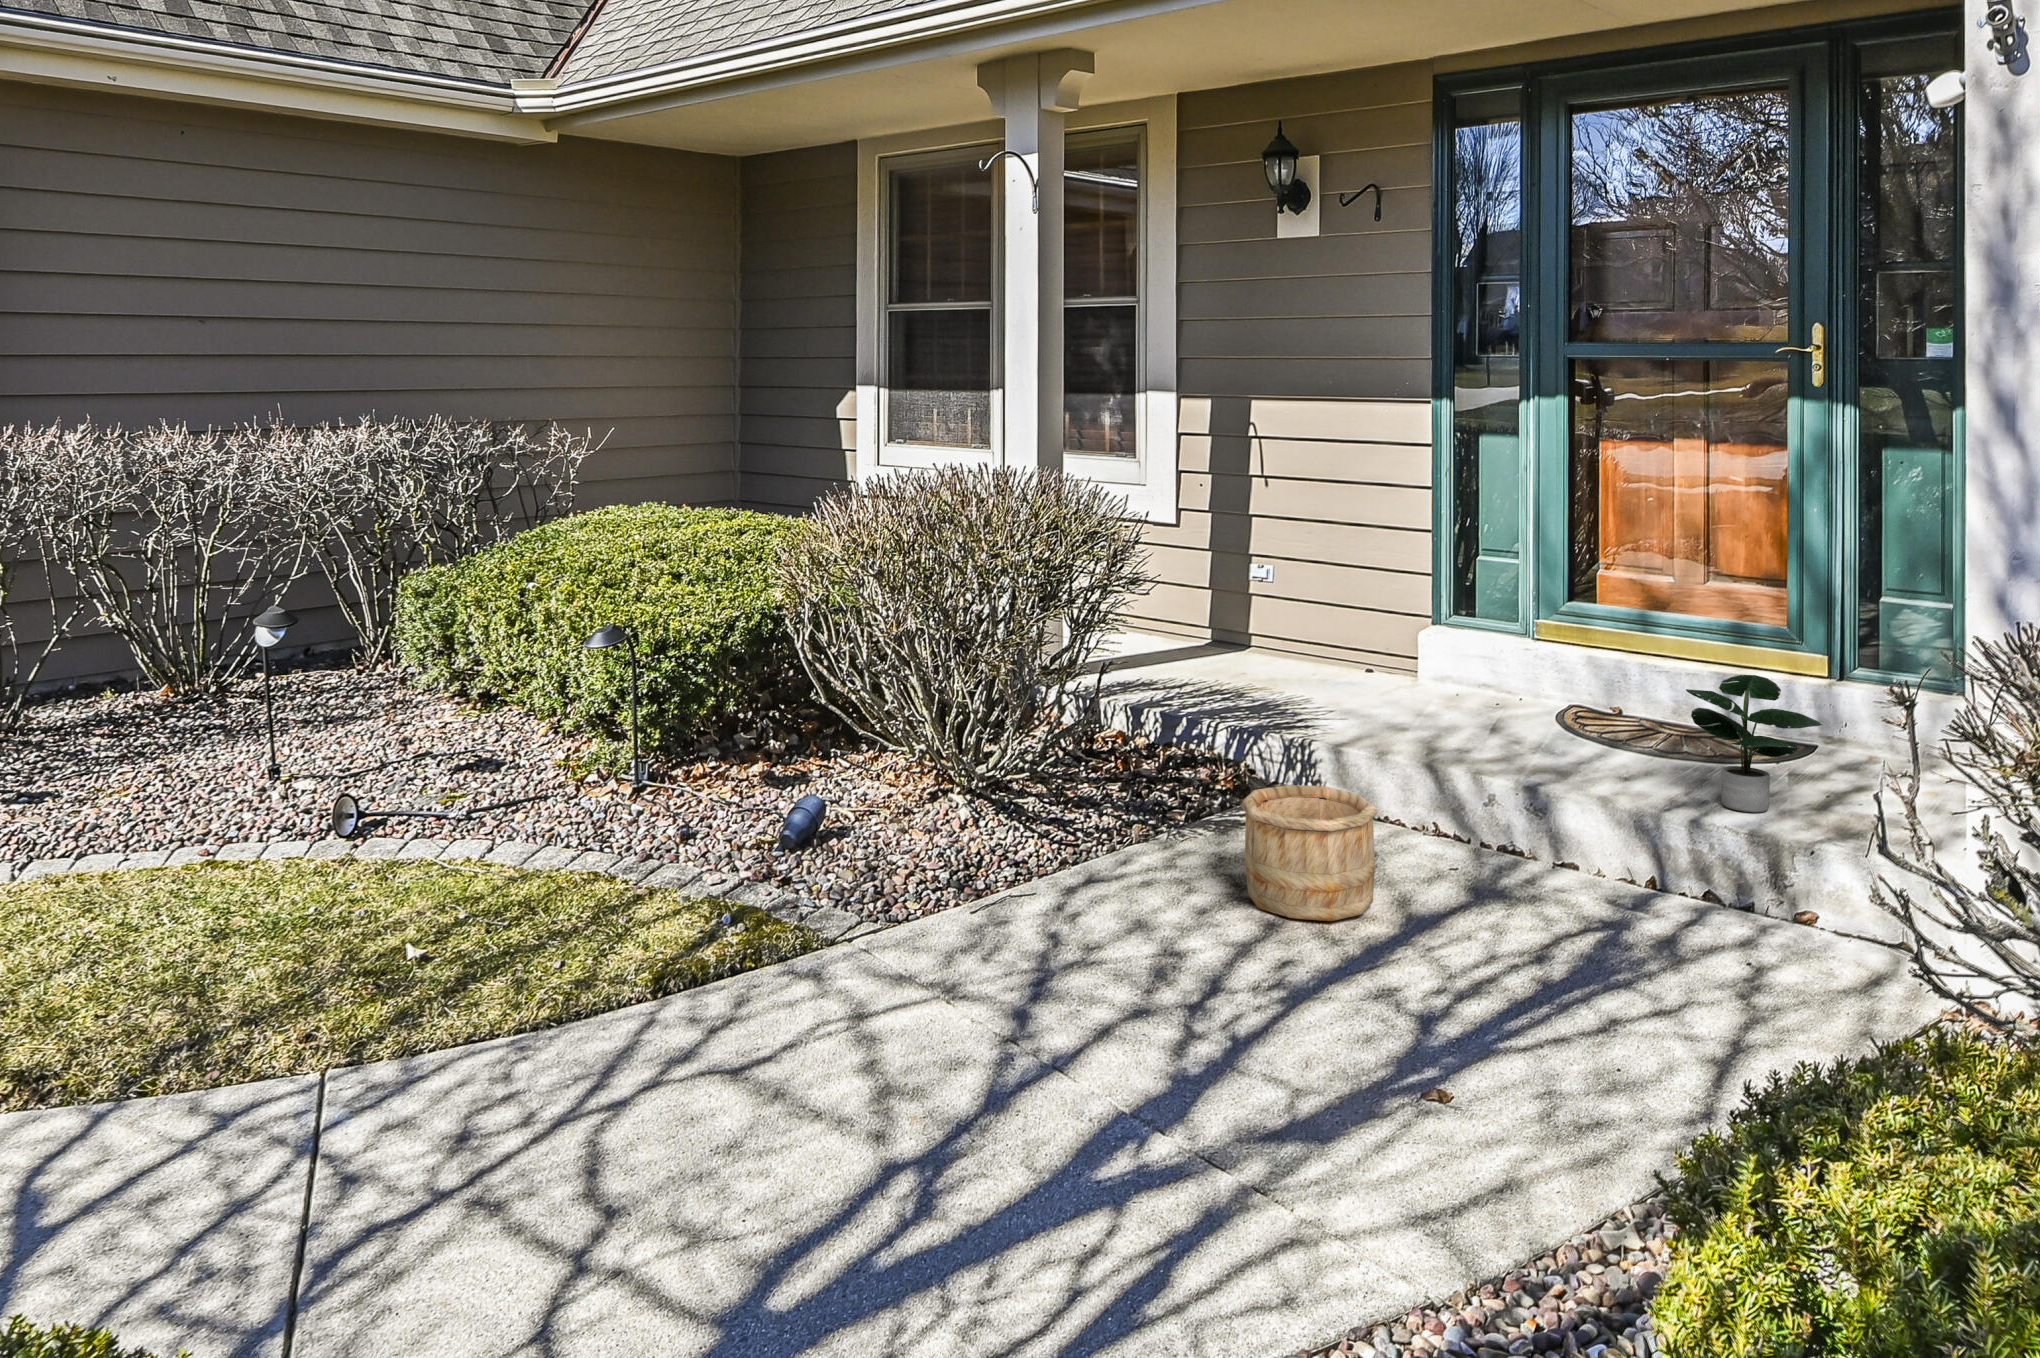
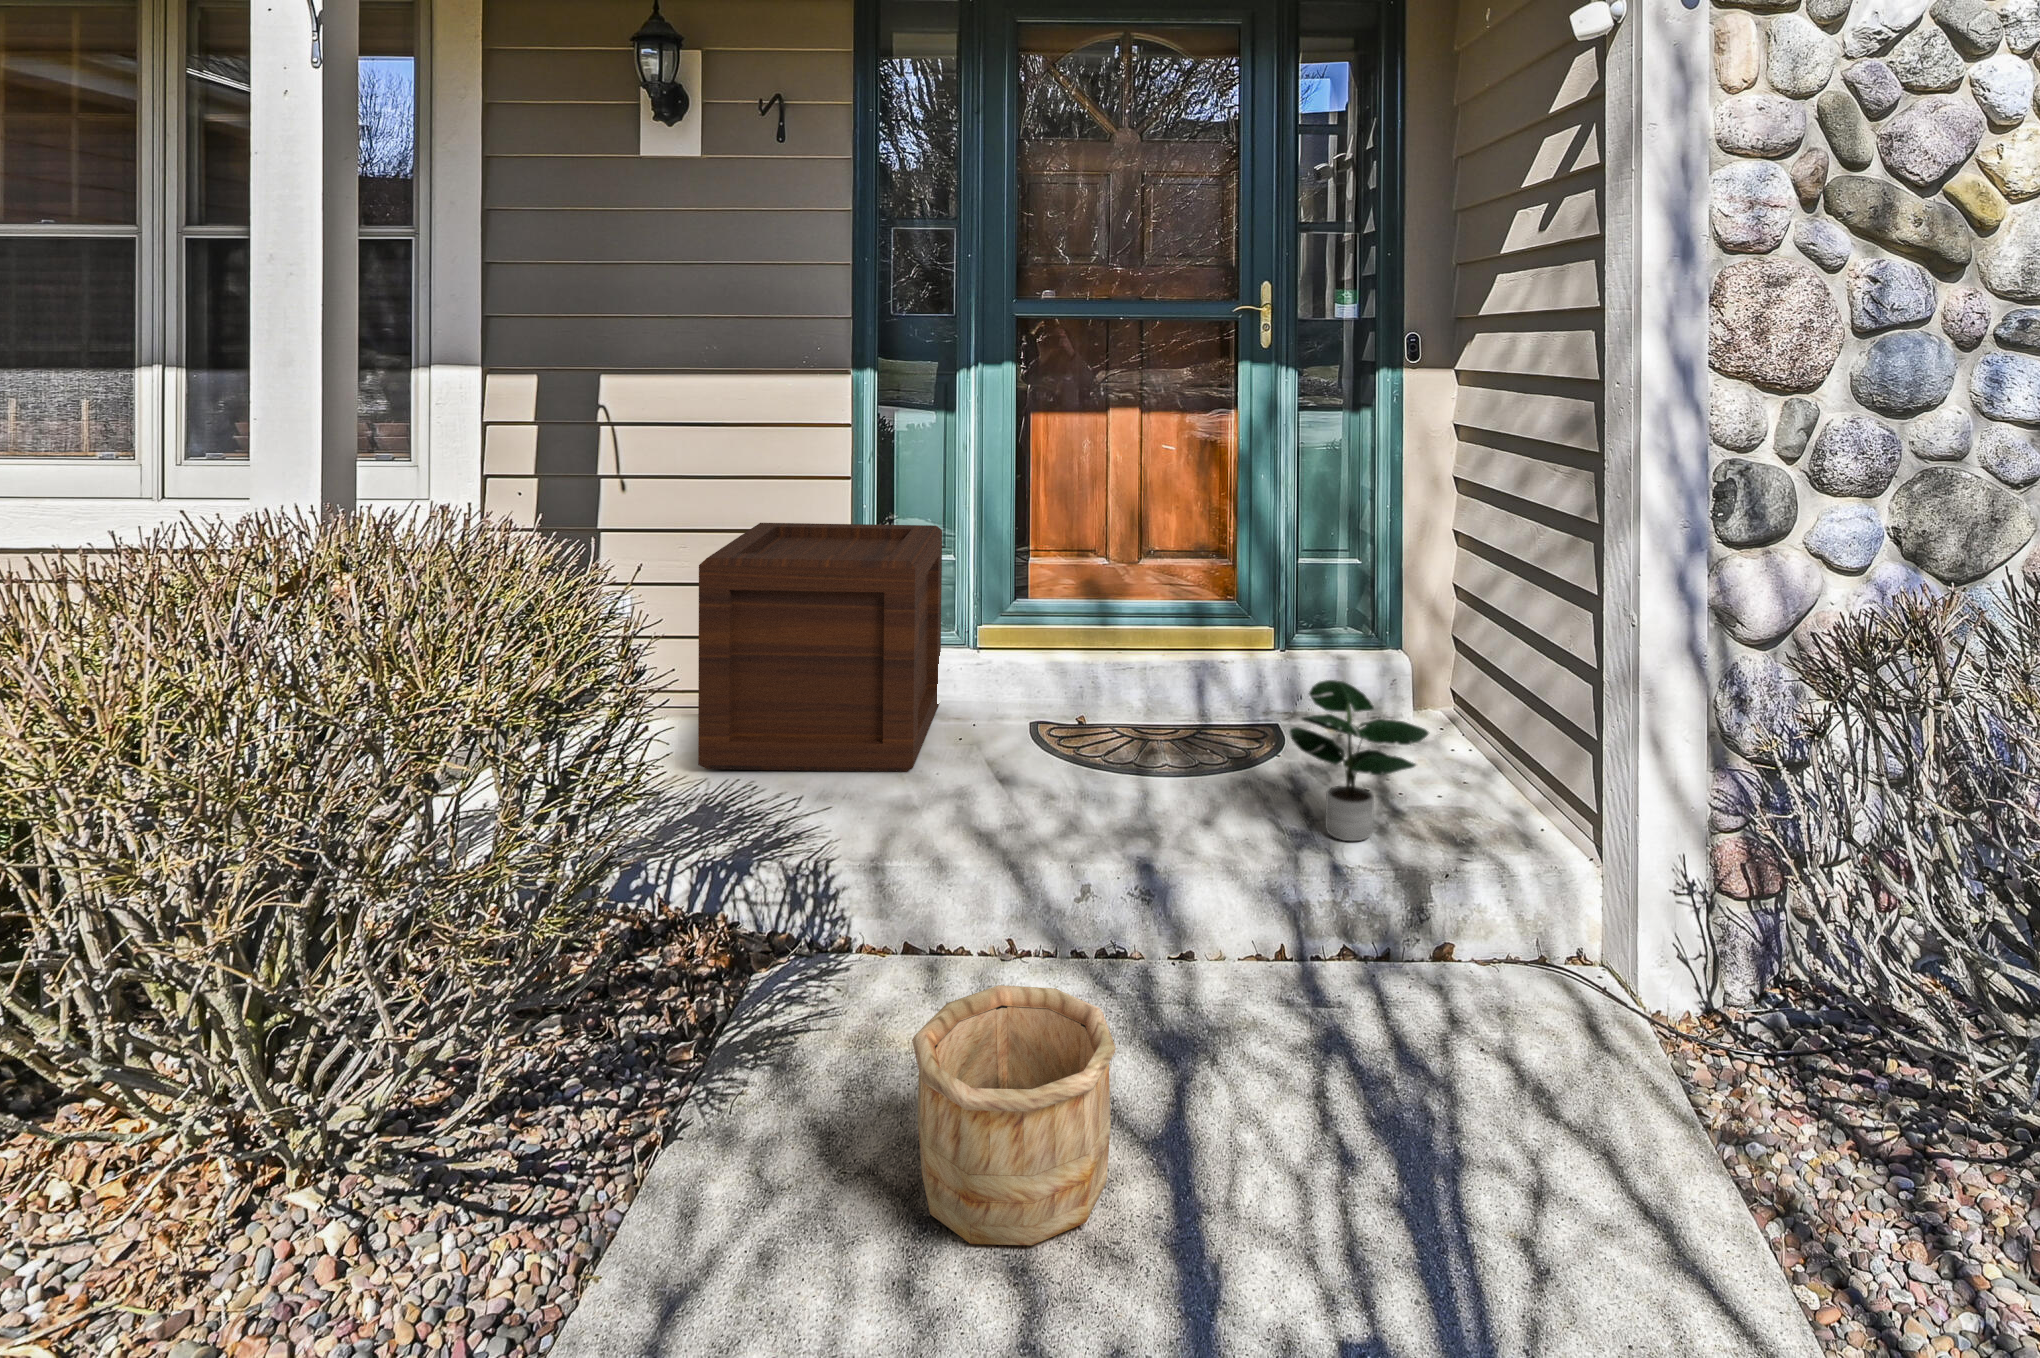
wooden crate: none [1275,518,1503,716] -> present [698,523,942,772]

